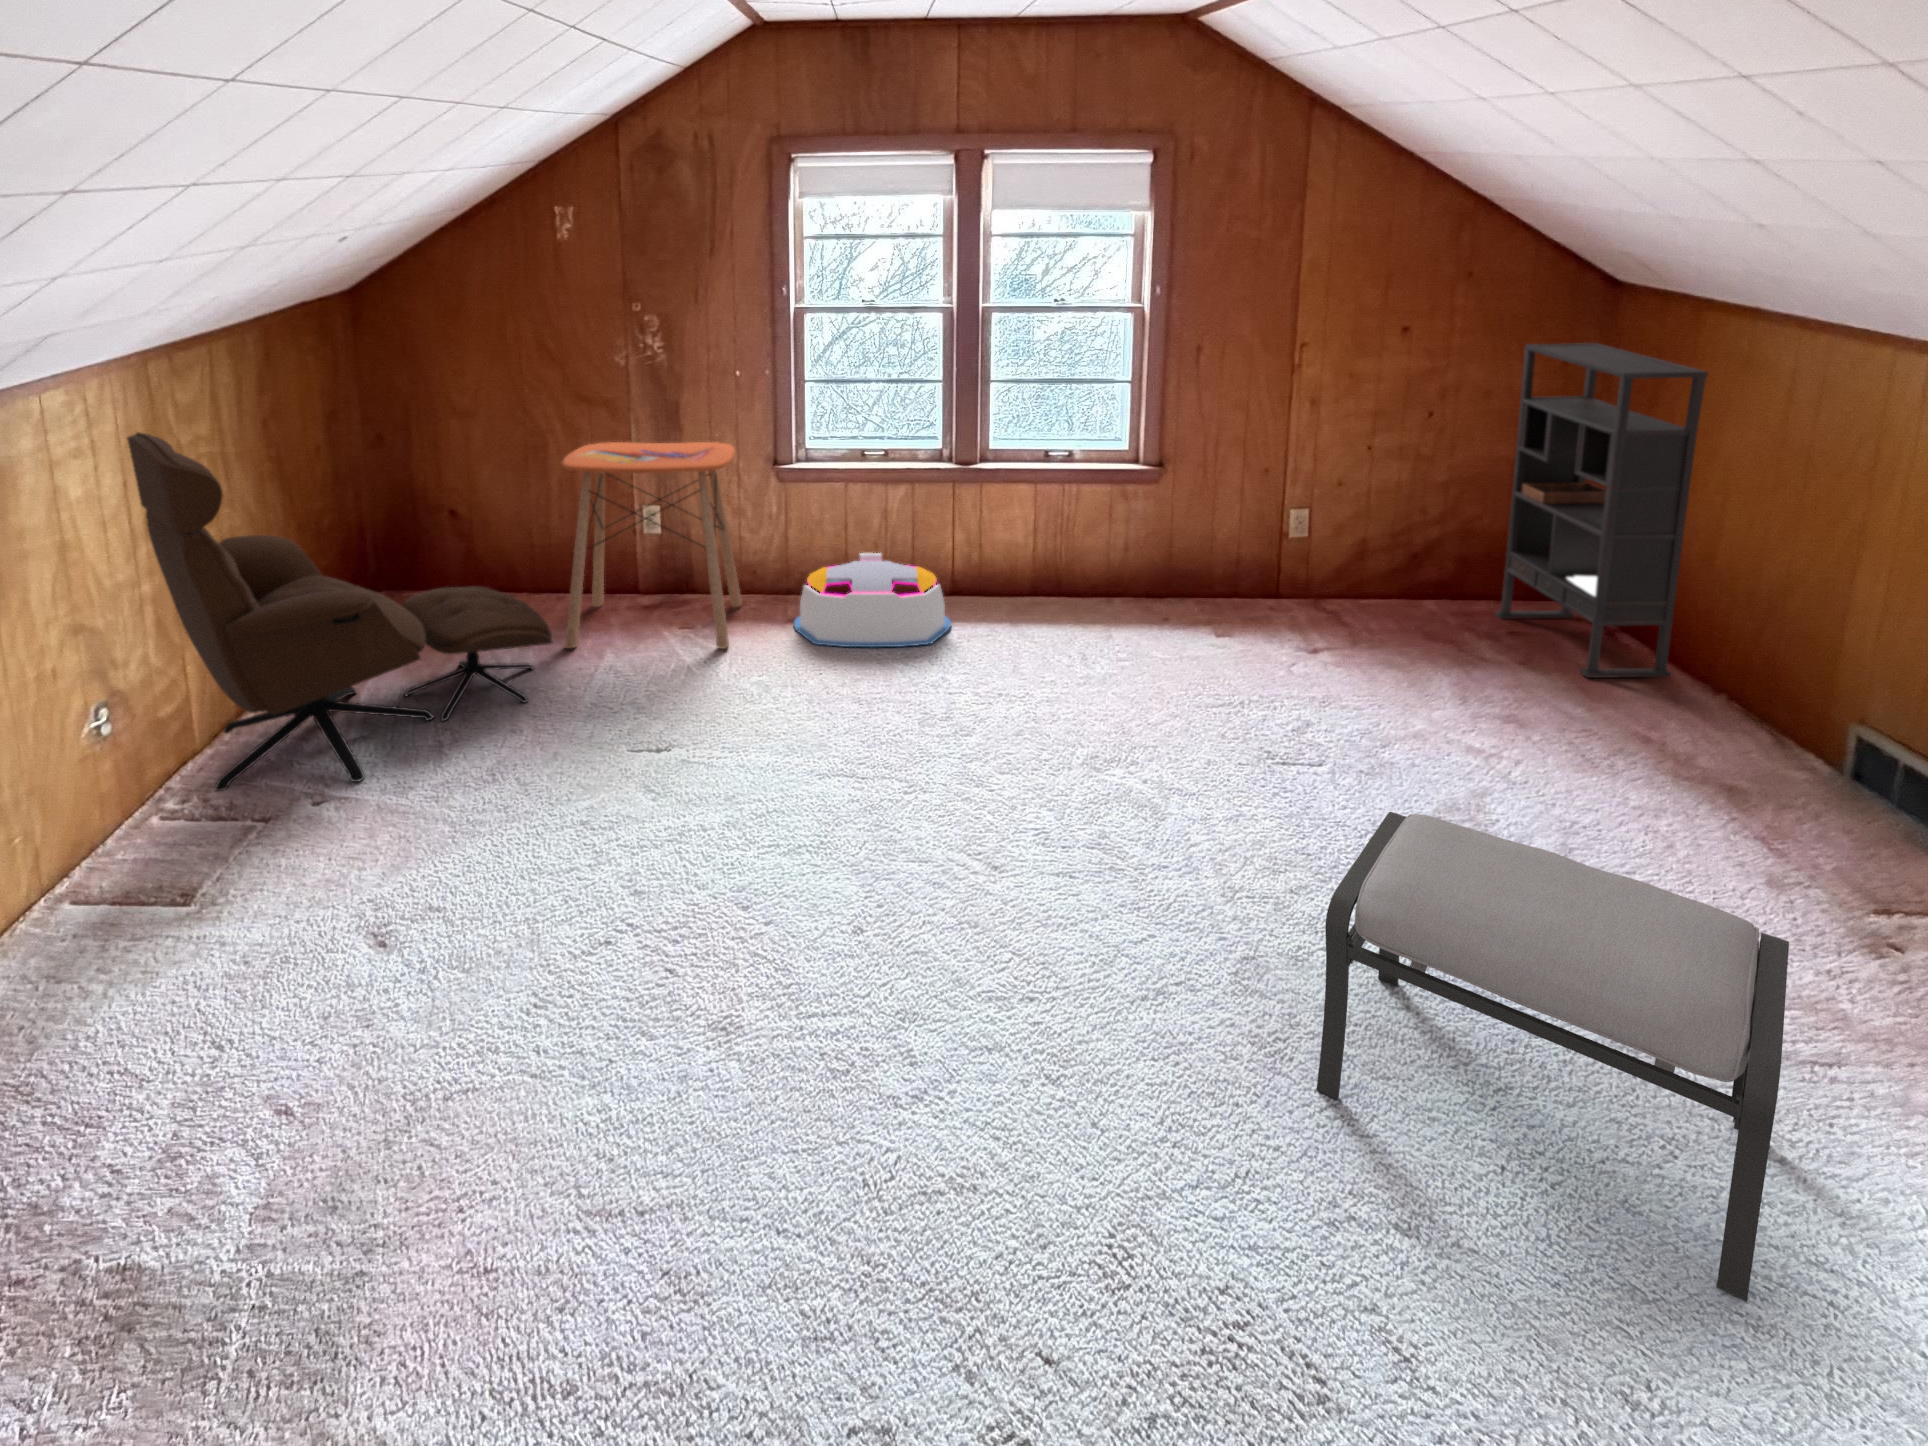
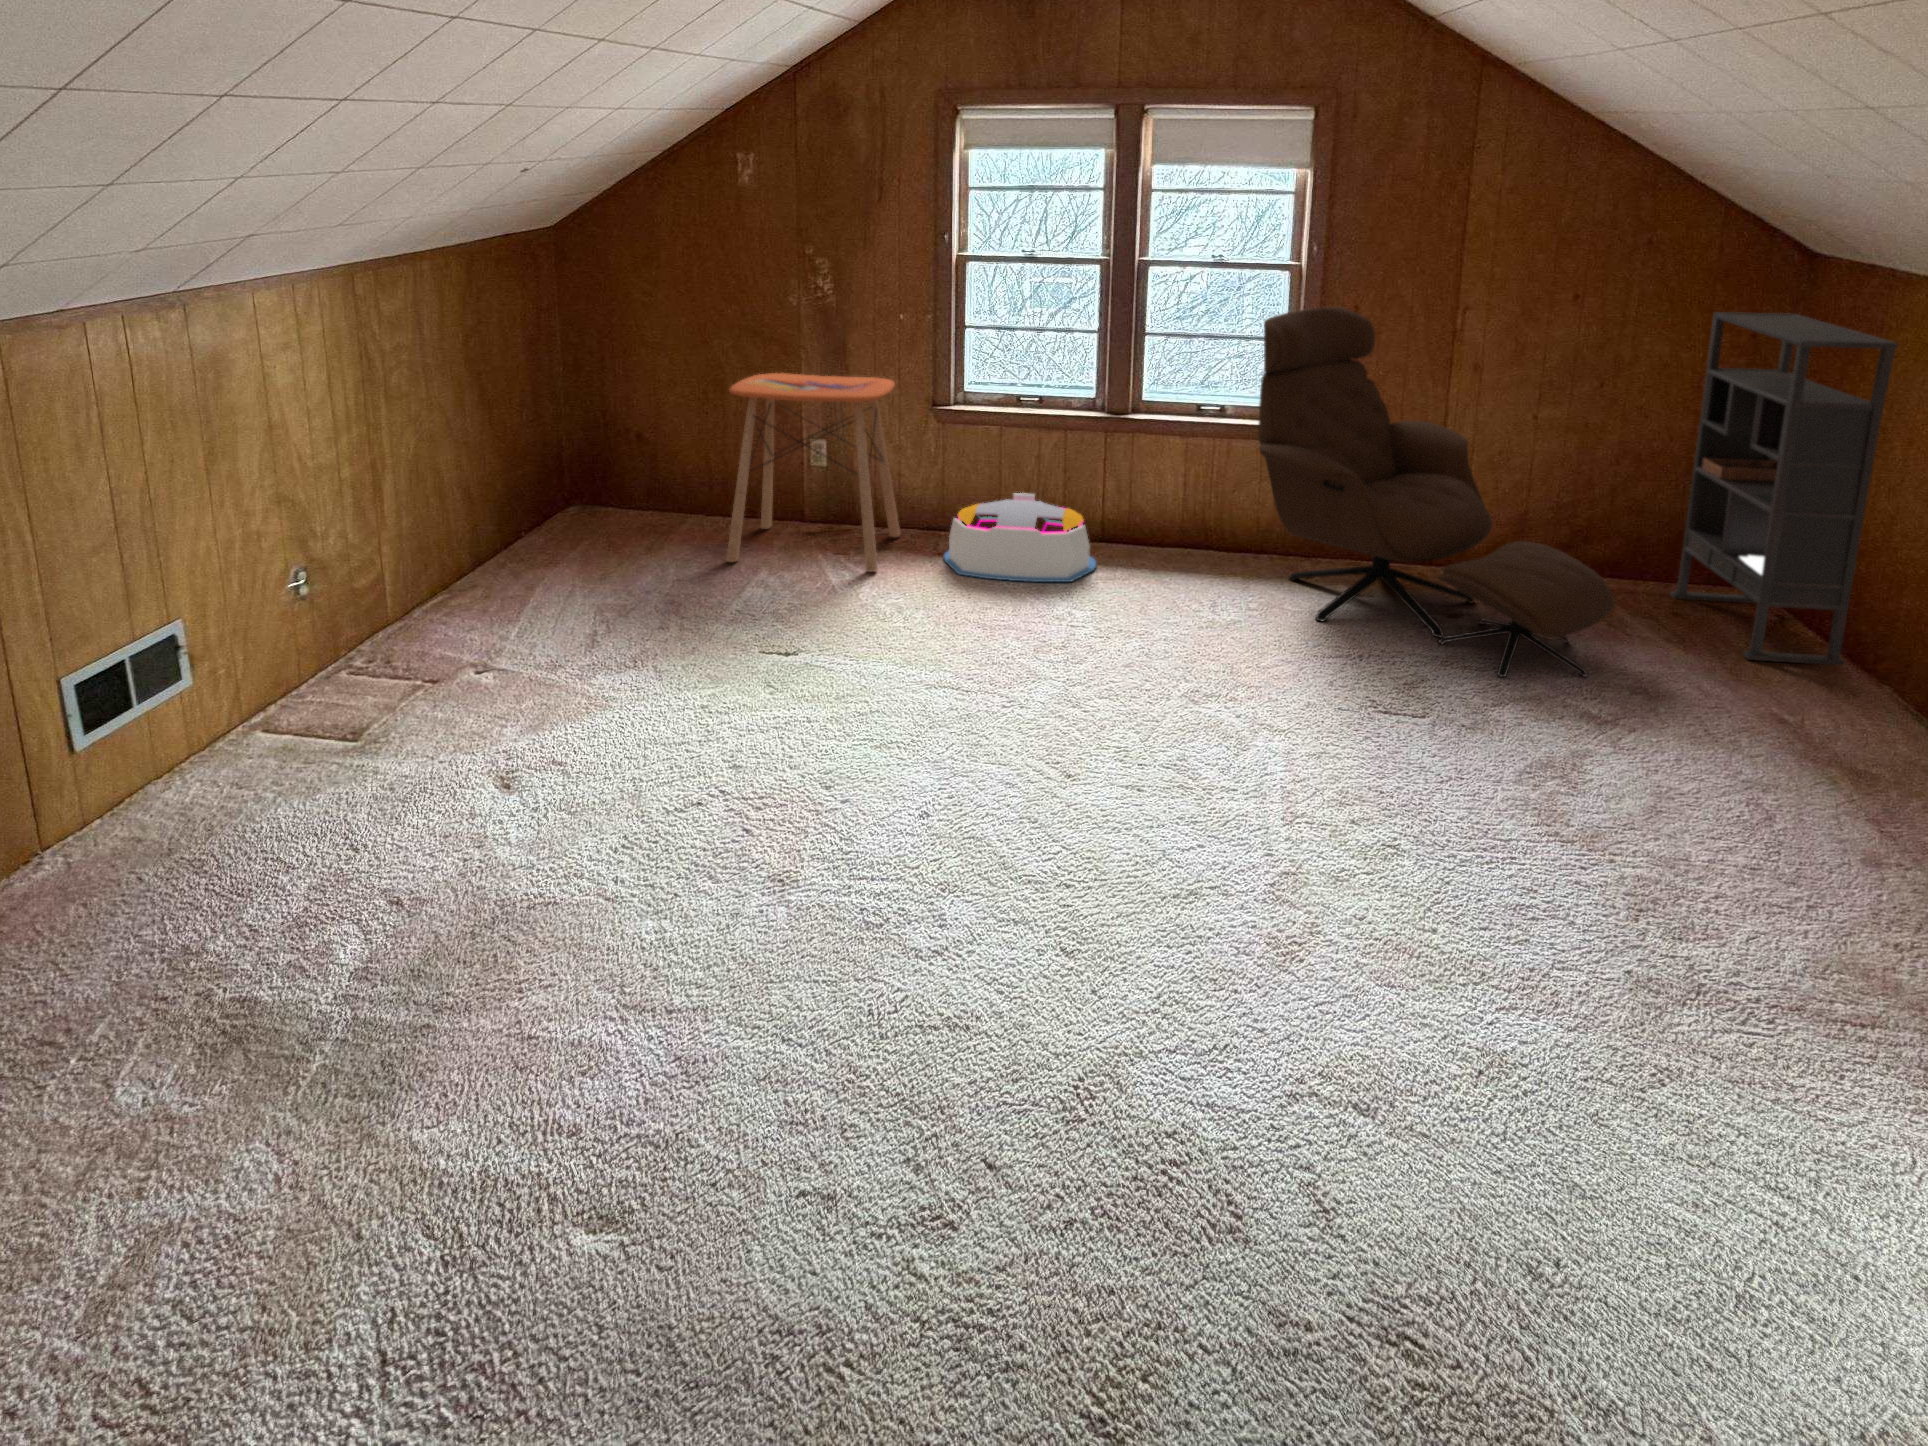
lounge chair: present [127,432,552,791] -> present [1258,307,1615,677]
ottoman: present [1316,812,1789,1302] -> none [1318,739,1794,1210]

